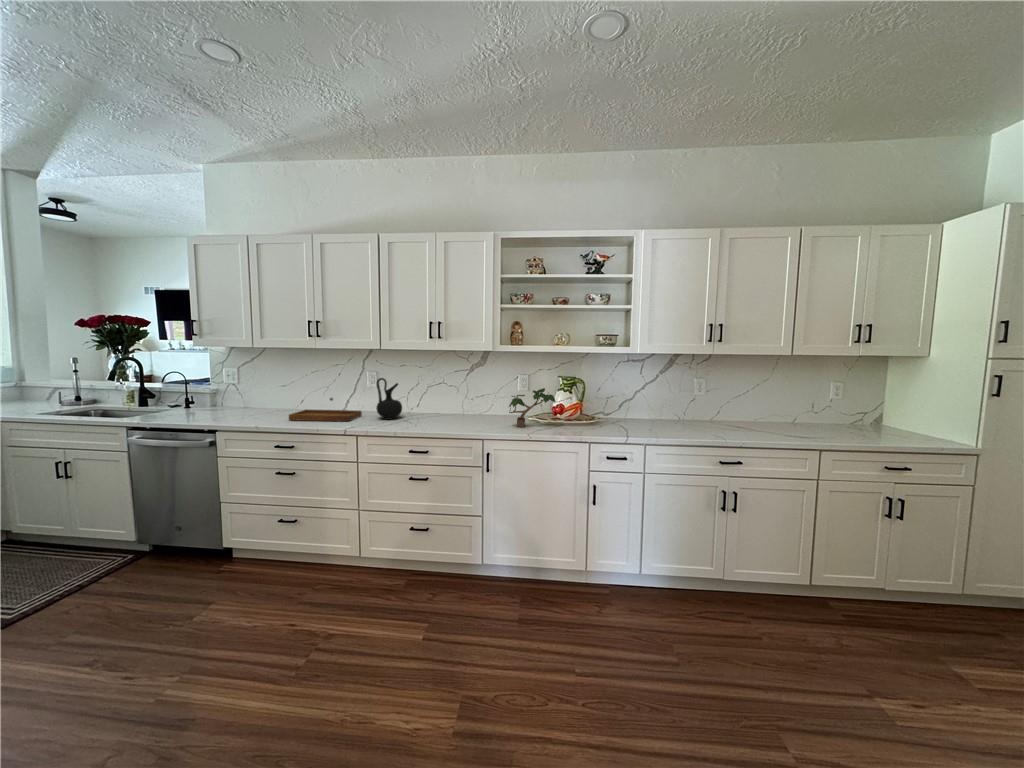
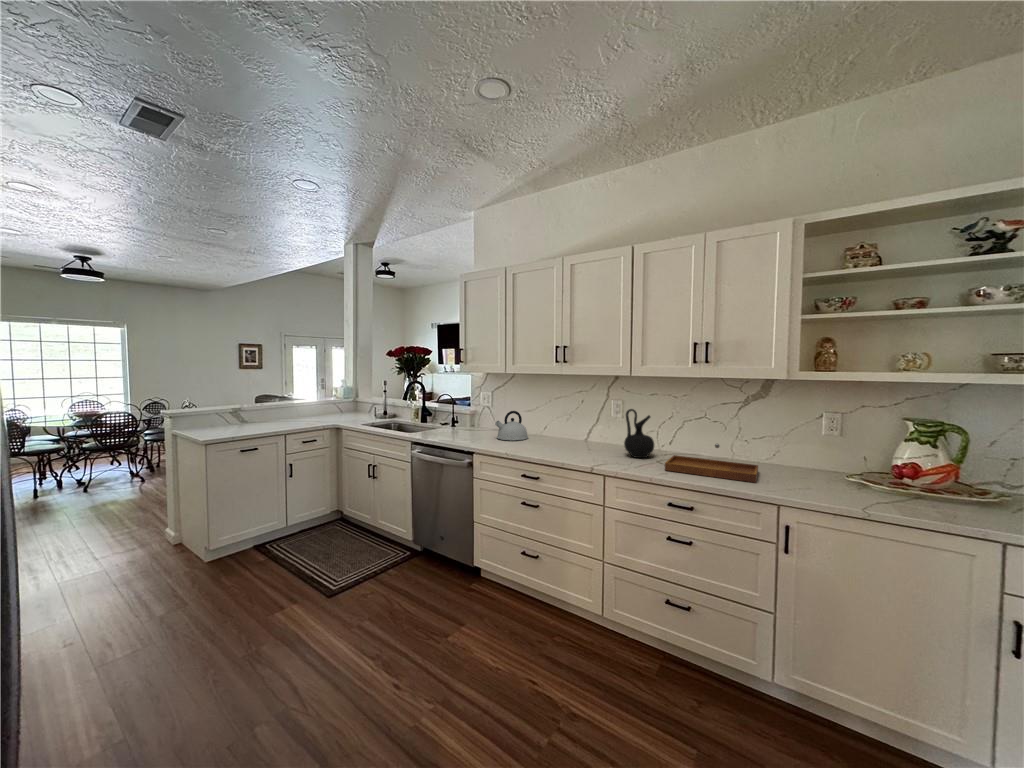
kettle: none [242,386,282,416] -> present [495,411,528,440]
potted plant: present [509,388,555,427] -> none [811,433,922,492]
tray: present [289,398,362,421] -> present [665,444,758,483]

